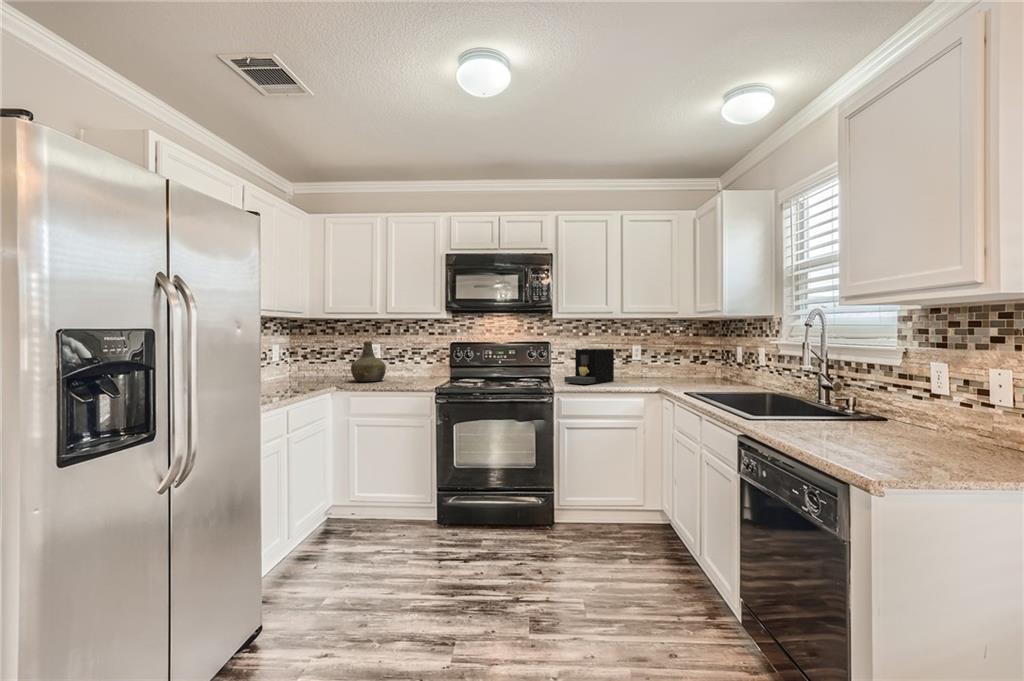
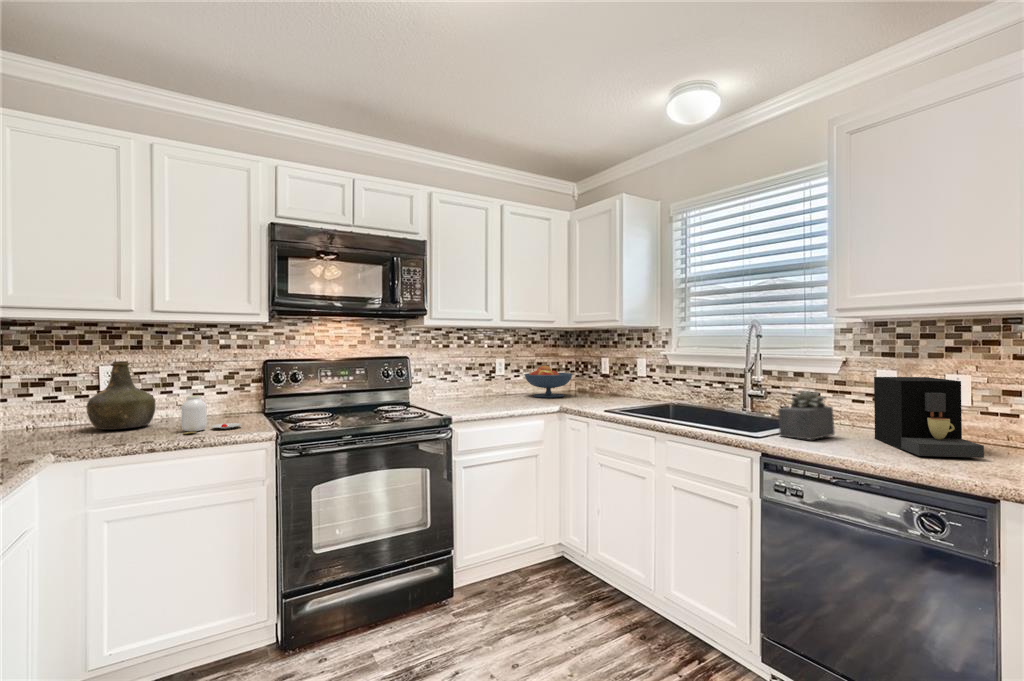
coffee maker: present [564,349,614,384] -> present [874,377,984,458]
fruit bowl: none [655,353,700,381] -> present [524,366,573,398]
jar: none [387,363,423,386] -> present [182,395,242,434]
succulent plant: none [783,379,846,427] -> present [778,391,835,440]

